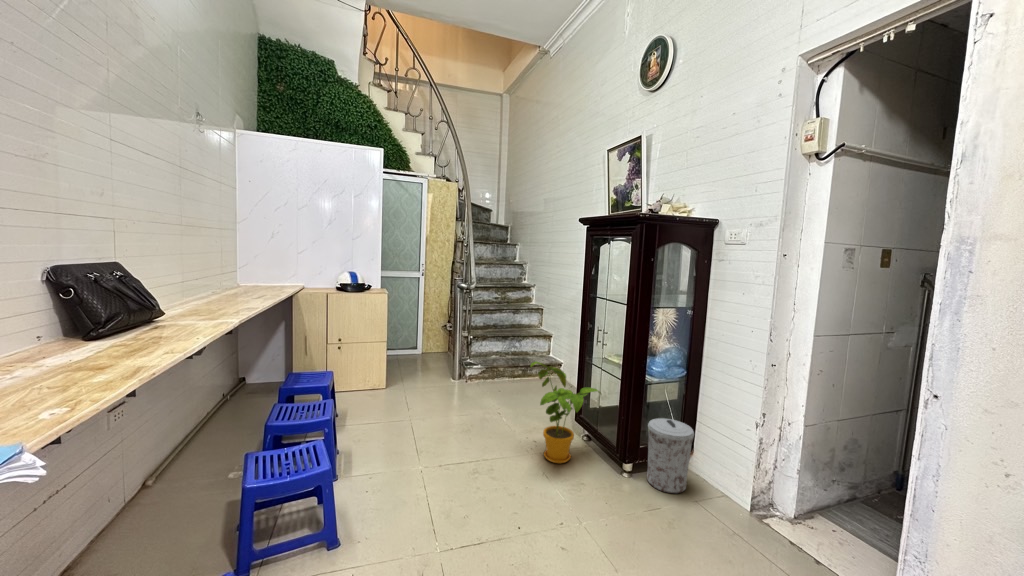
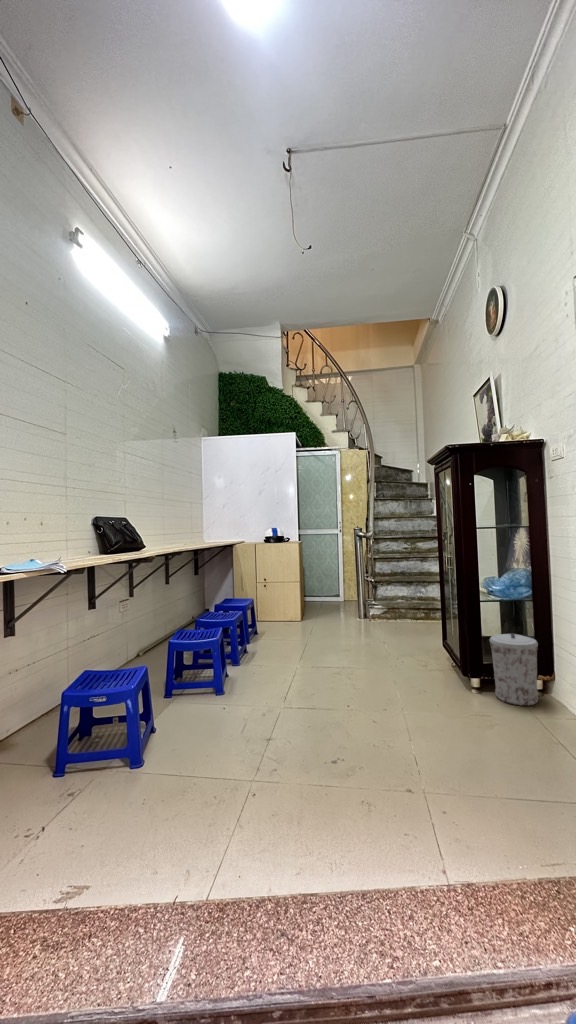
house plant: present [531,362,601,463] -> none [387,584,457,675]

